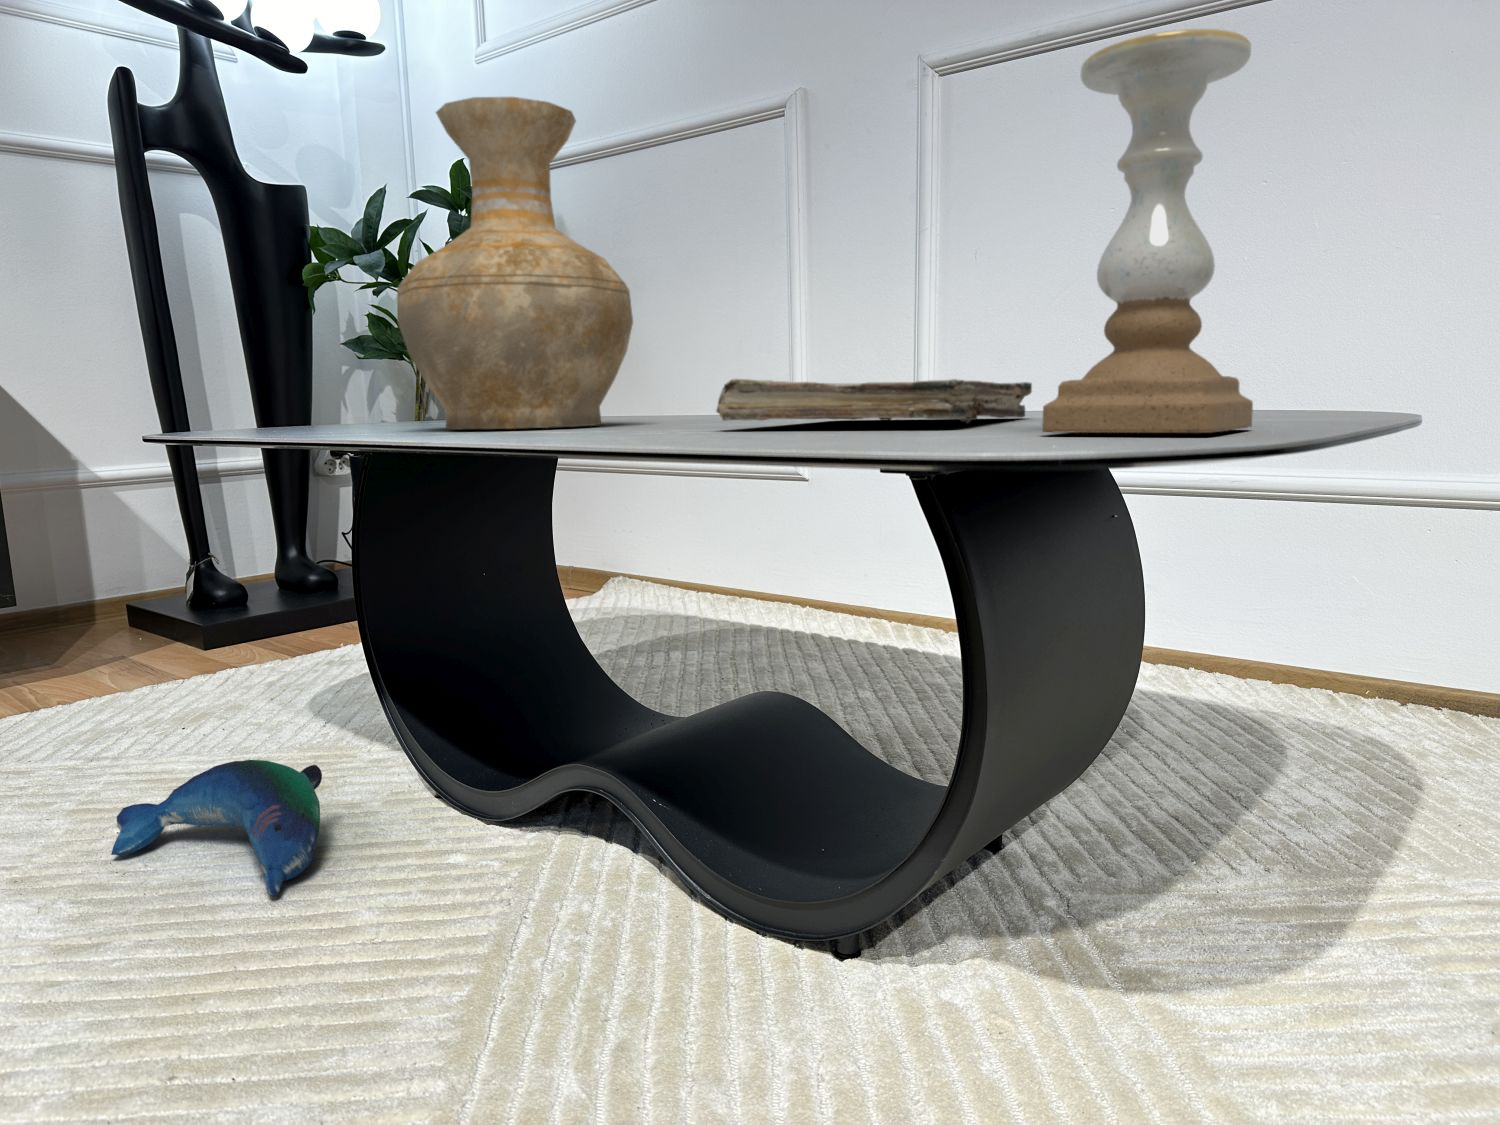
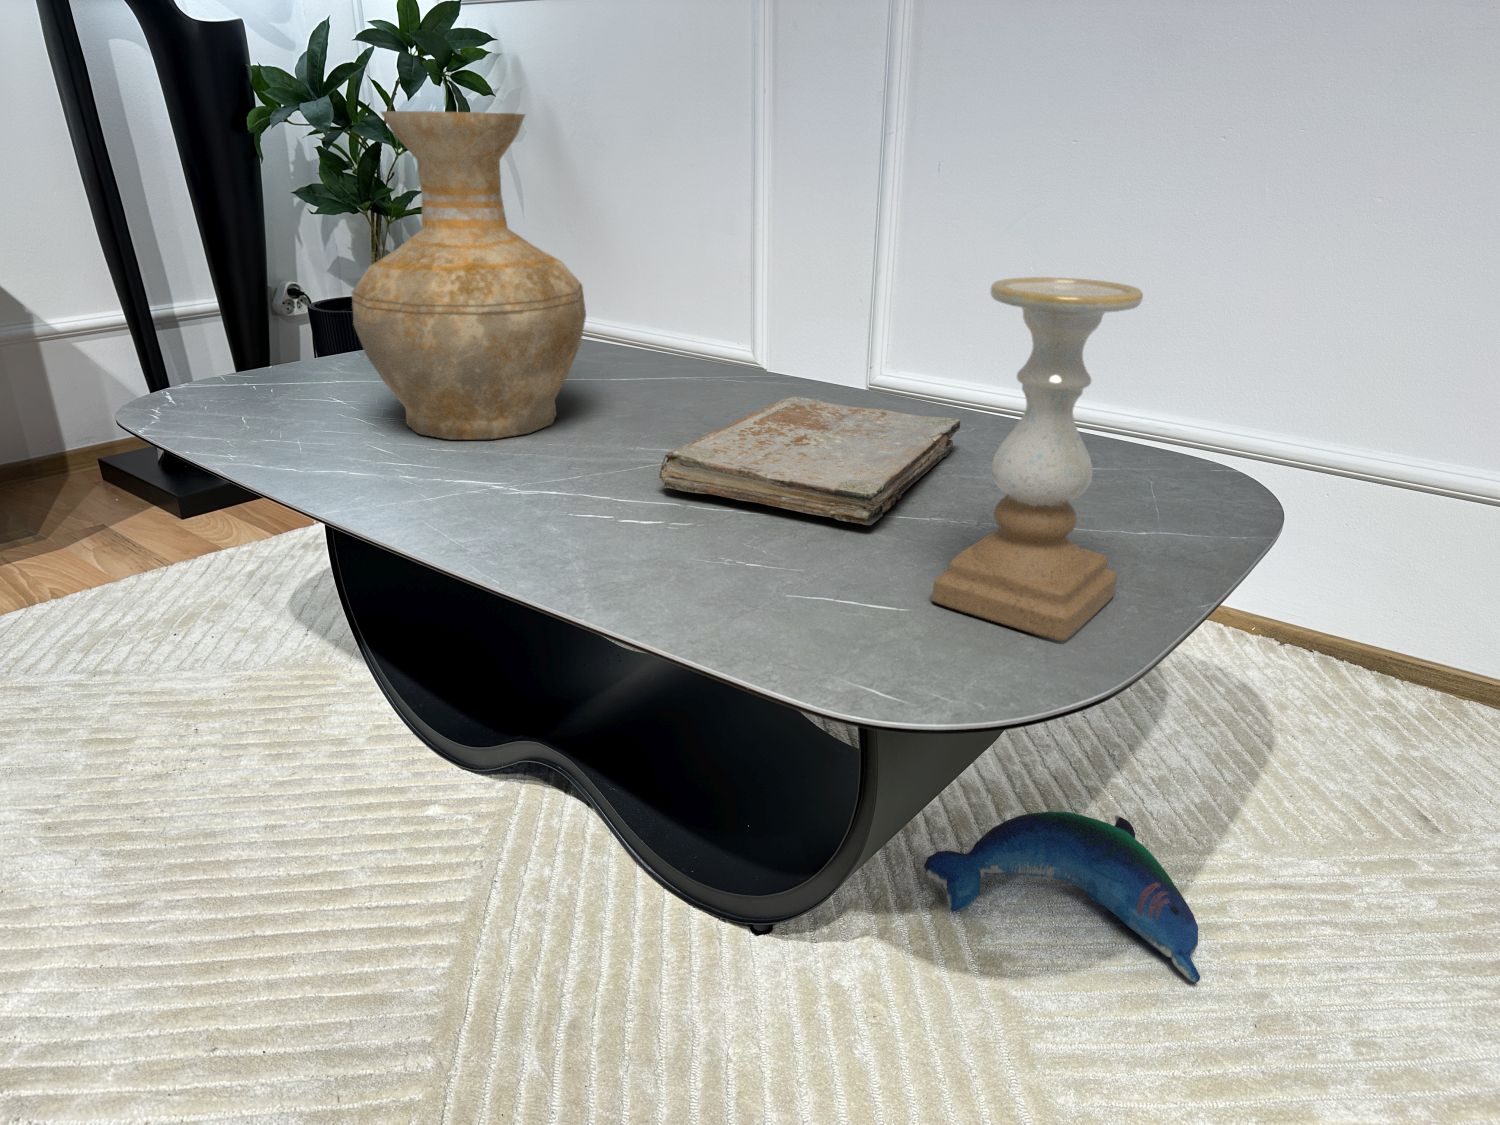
plush toy: present [111,760,322,895] -> present [924,811,1200,982]

